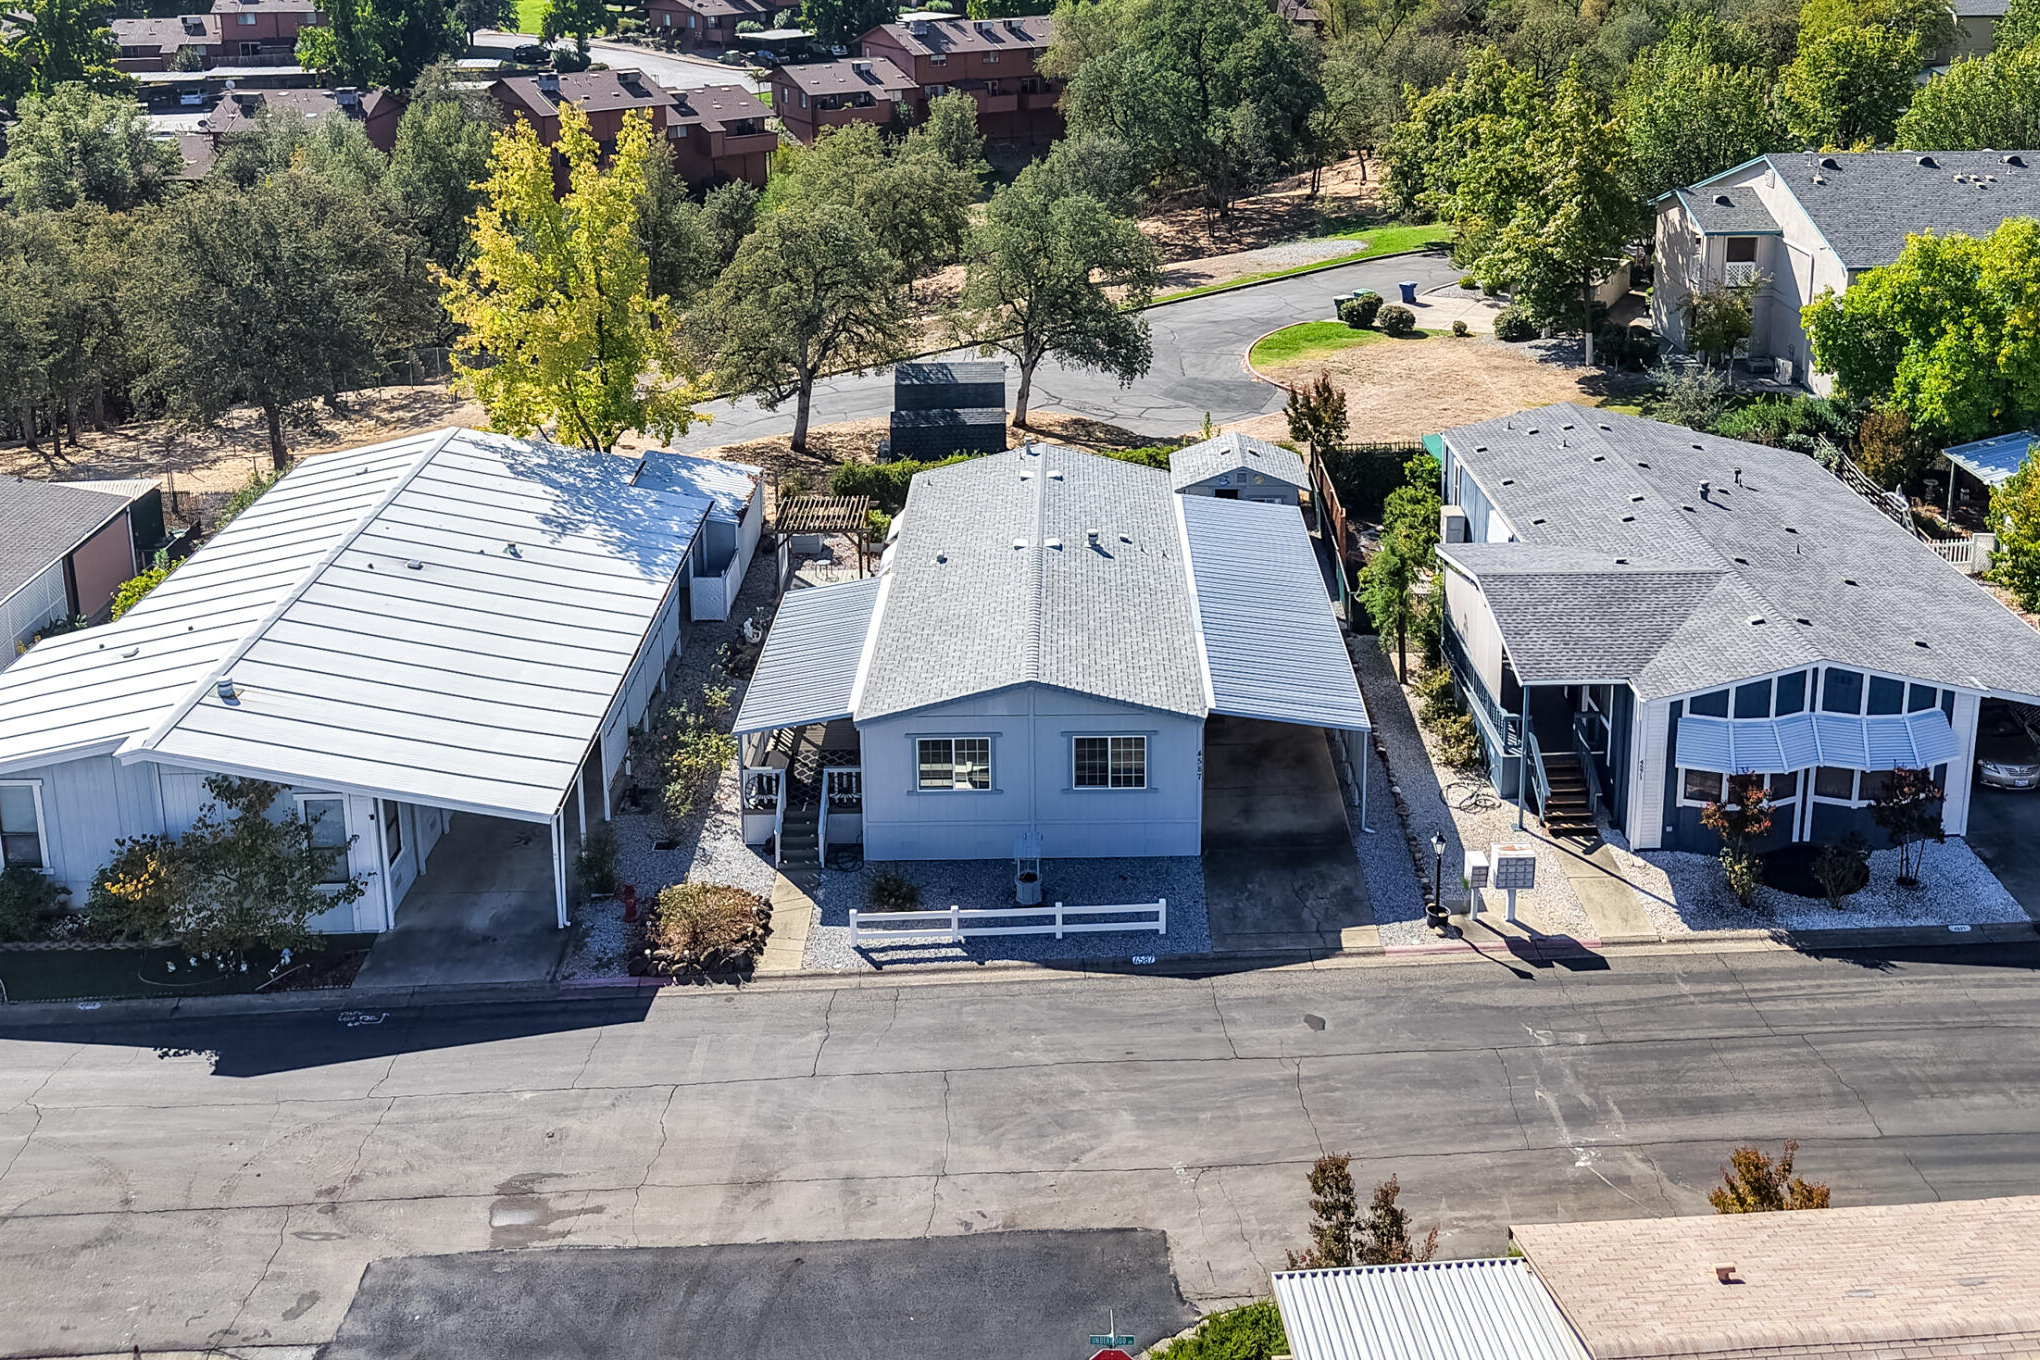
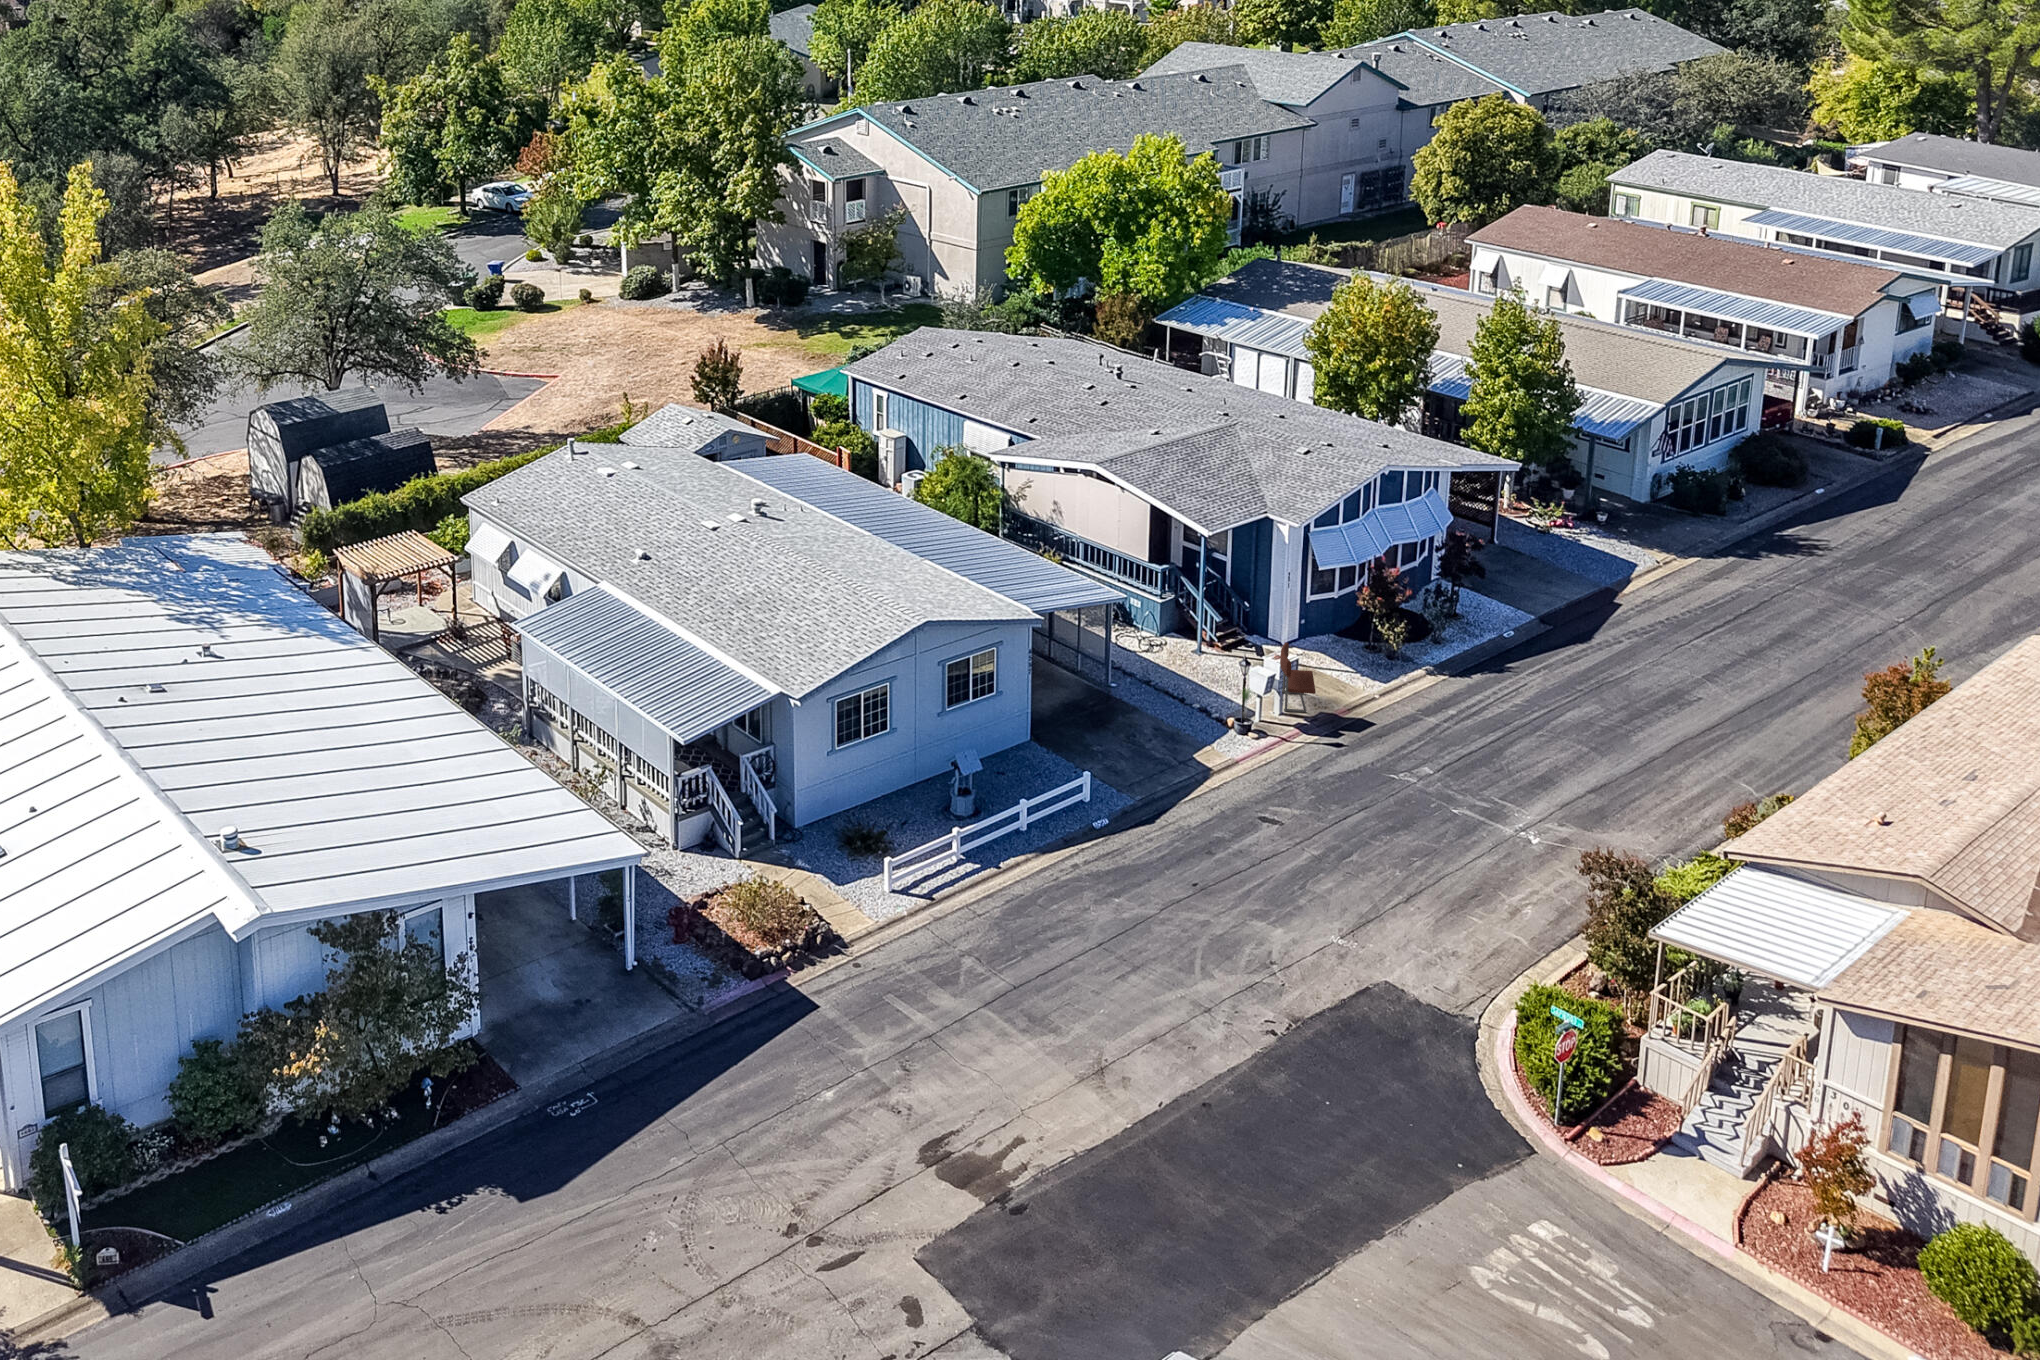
bench: none [1520,837,1586,930] -> present [1280,642,1316,712]

